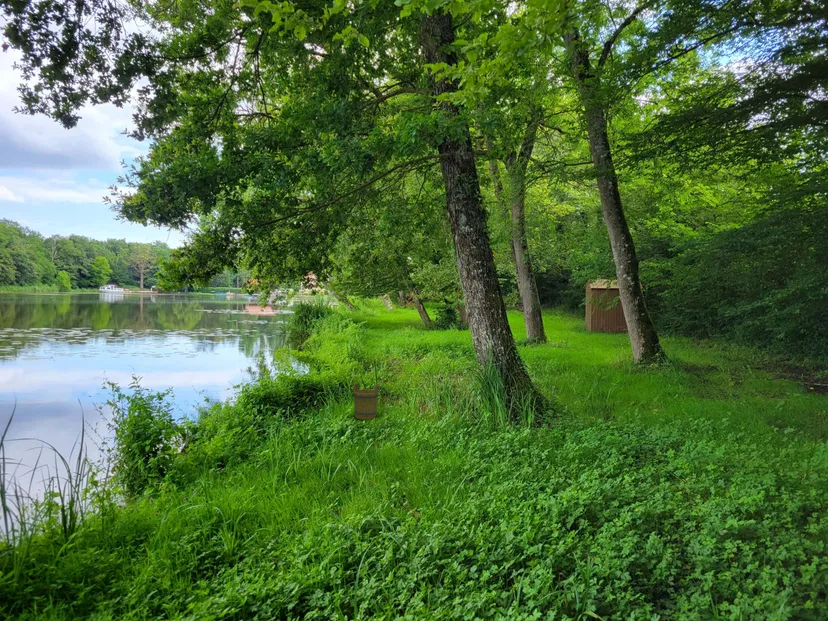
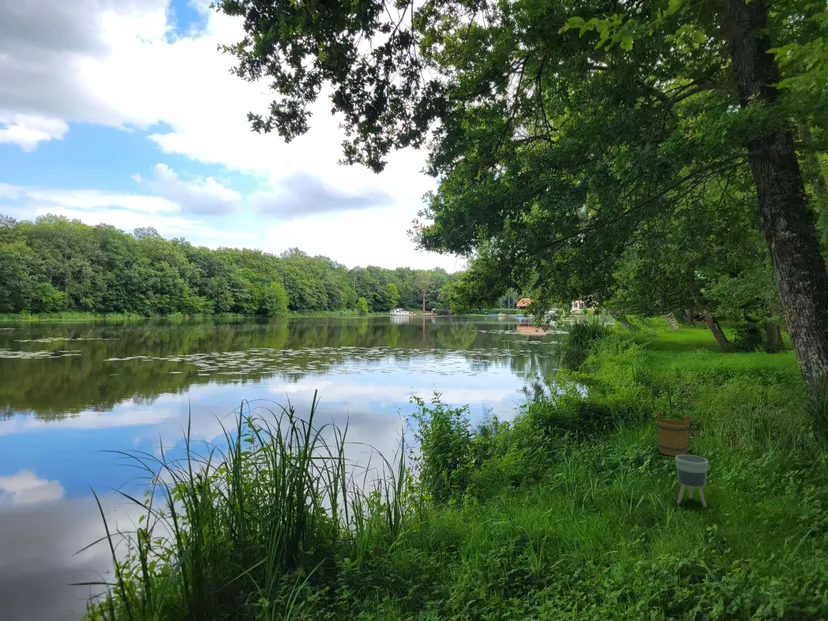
planter: none [359,417,382,457] -> present [675,455,708,507]

